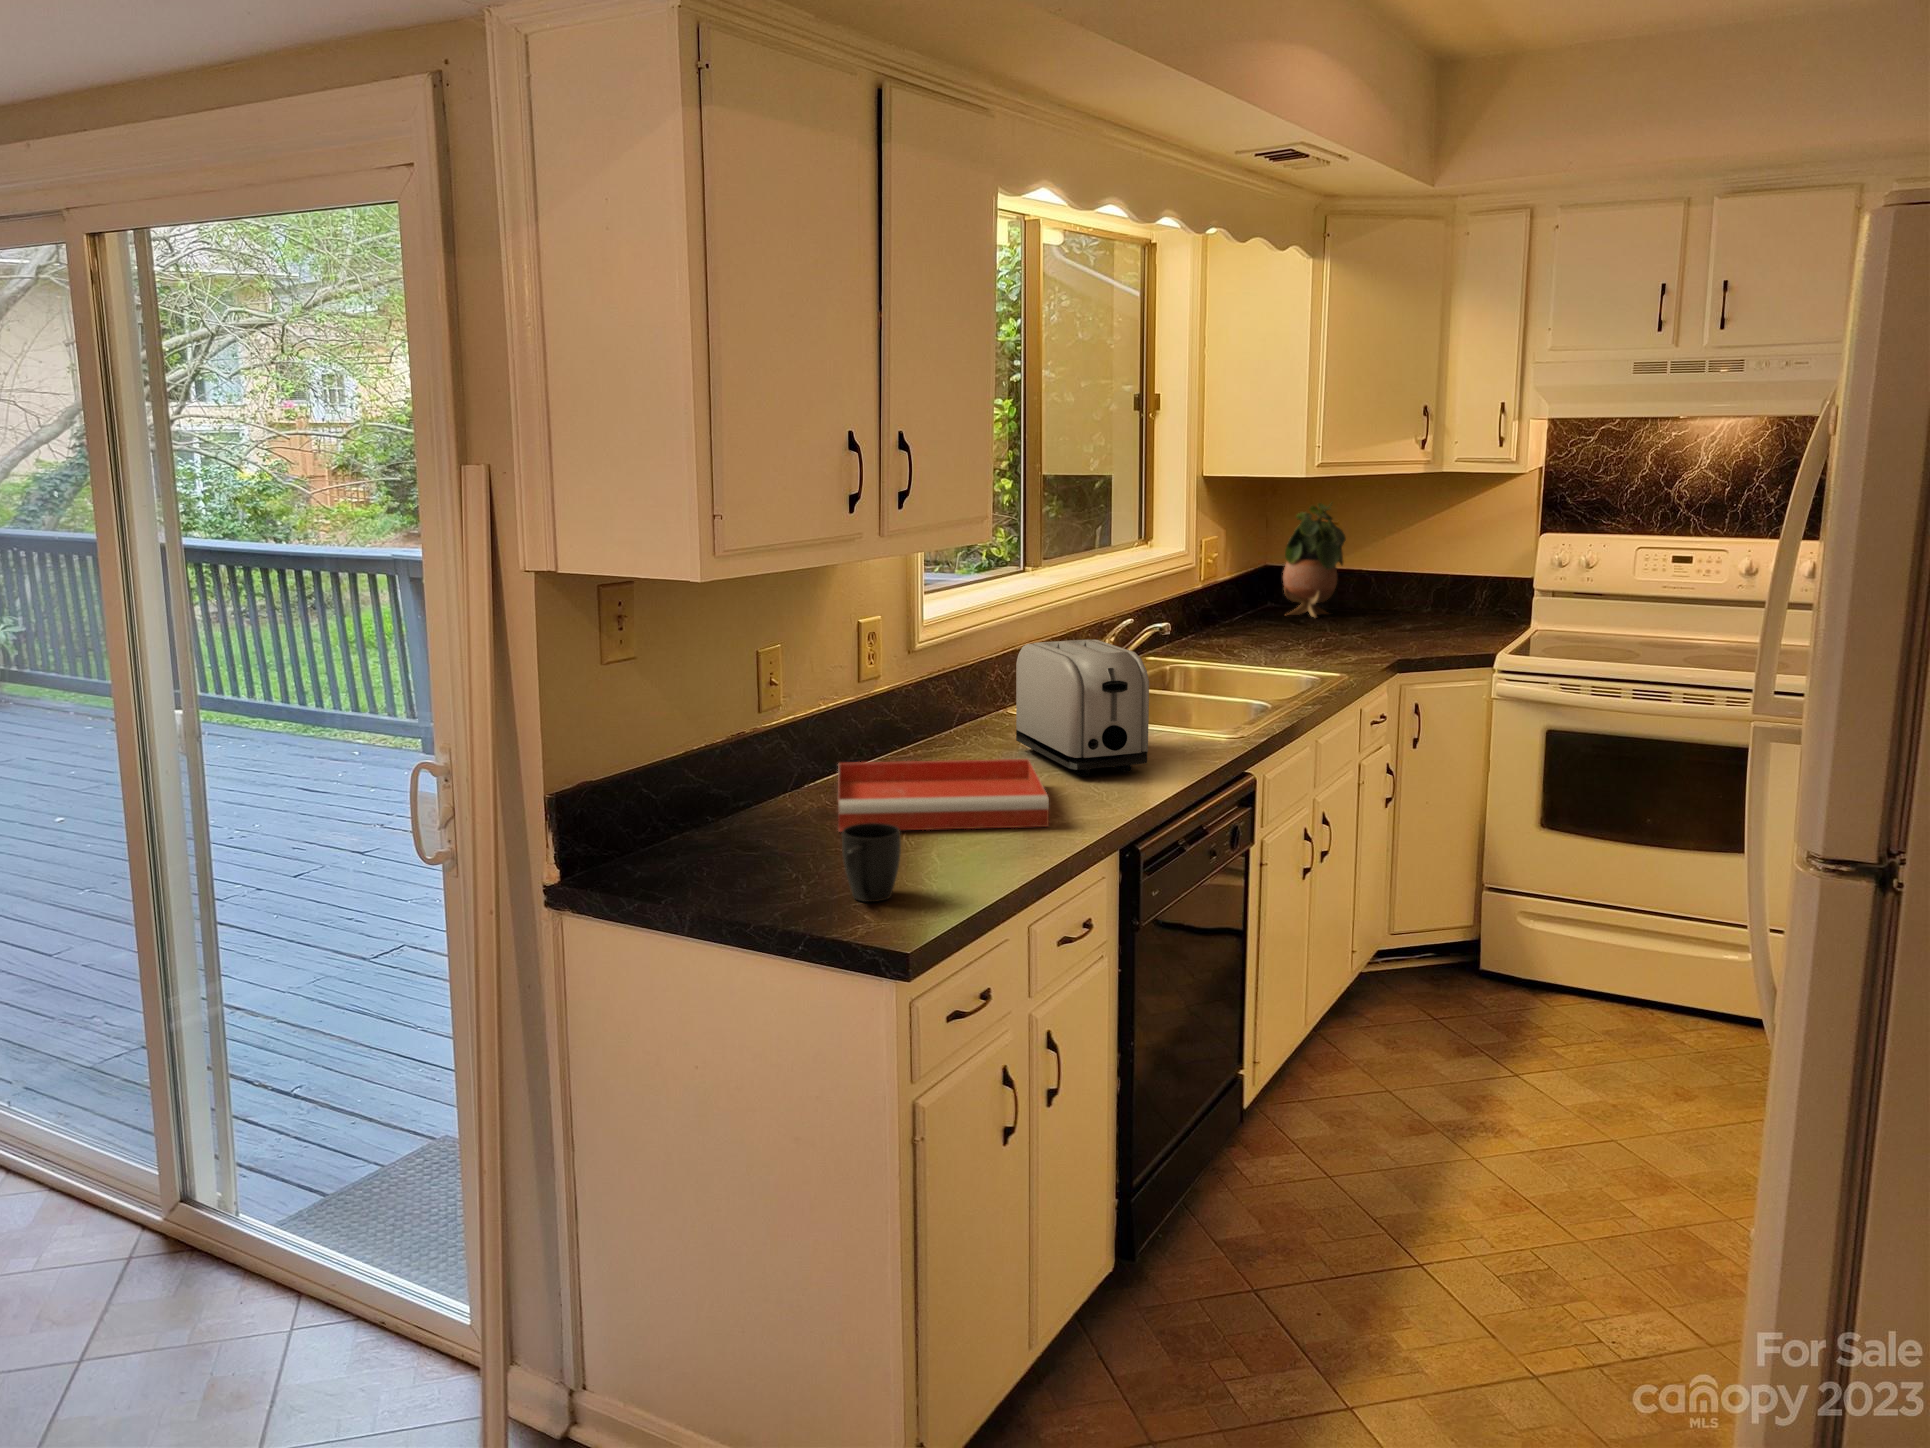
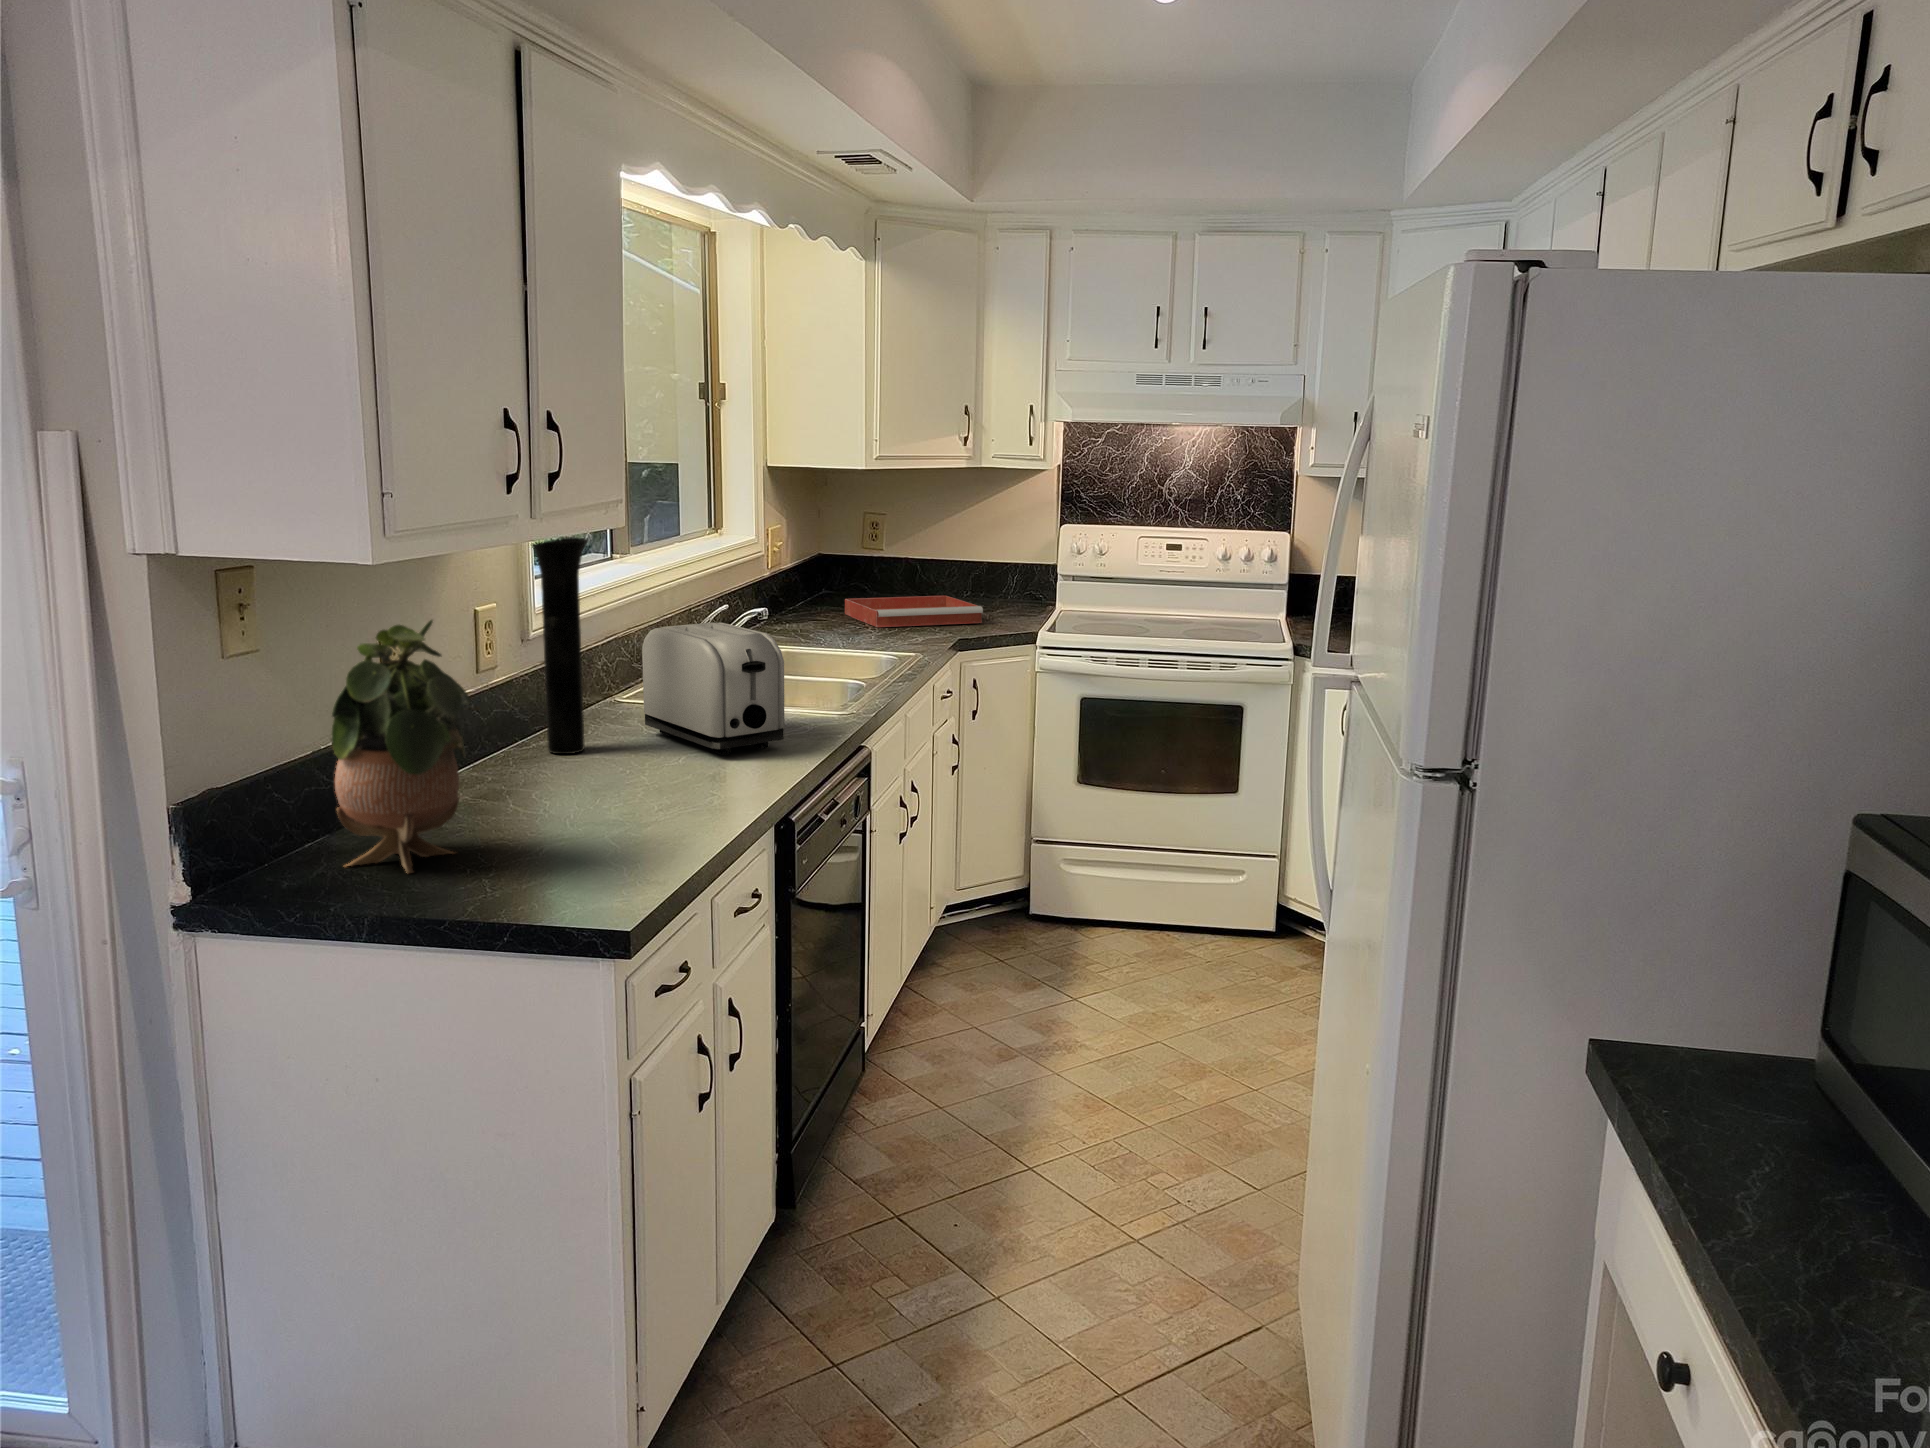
potted plant: present [1283,502,1346,617] -> present [332,620,470,873]
vase: none [904,553,962,766] -> present [532,537,588,754]
tray: present [838,759,1049,832] -> present [845,596,983,627]
mug: present [842,823,901,902] -> none [533,811,597,891]

